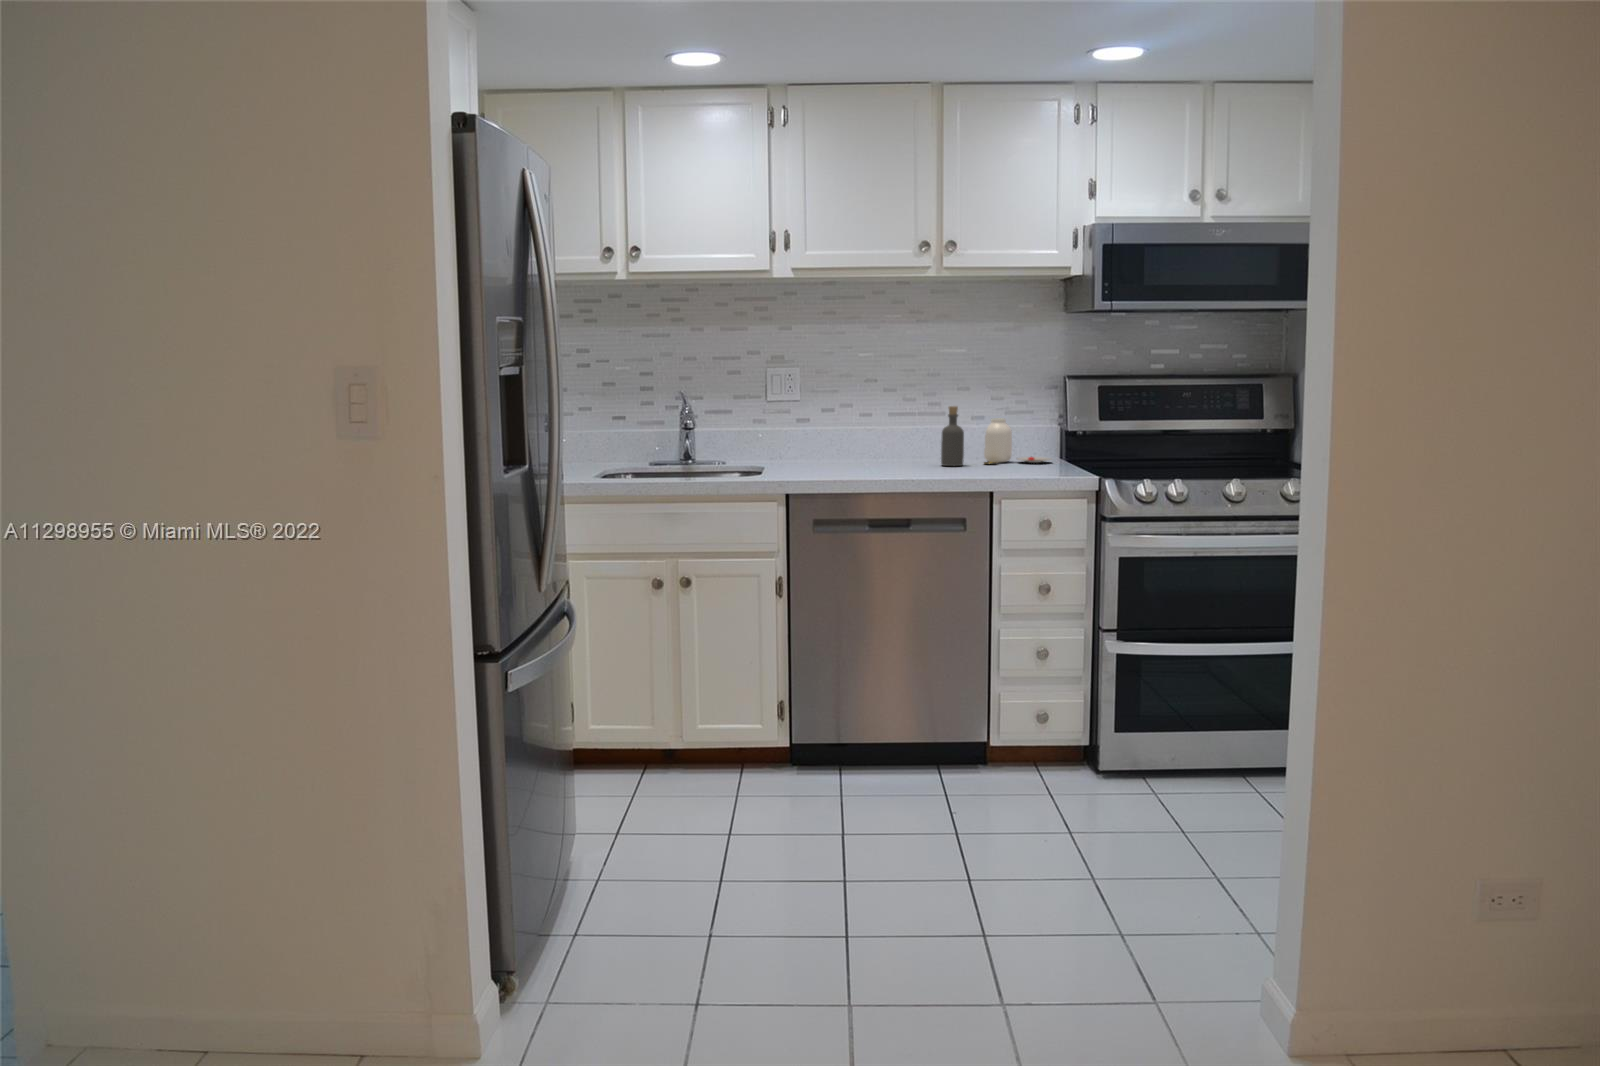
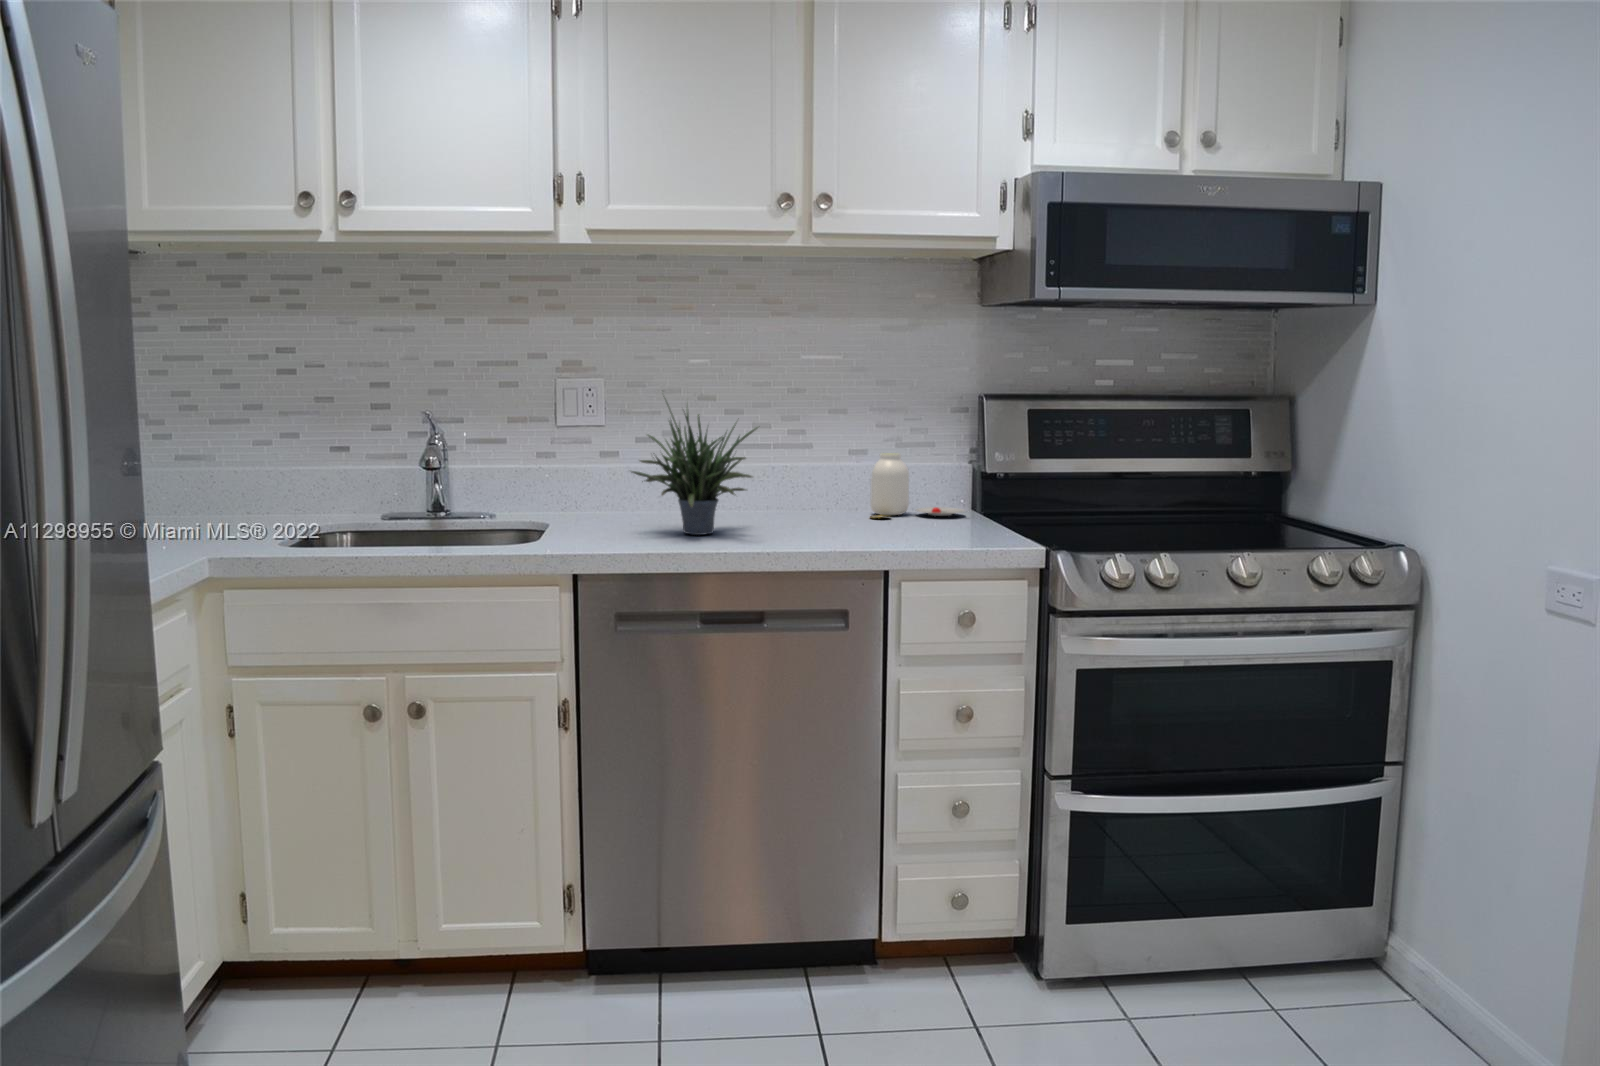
potted plant: none [817,373,906,473] -> present [631,401,758,535]
bottle: present [941,406,964,466] -> none [811,436,843,522]

